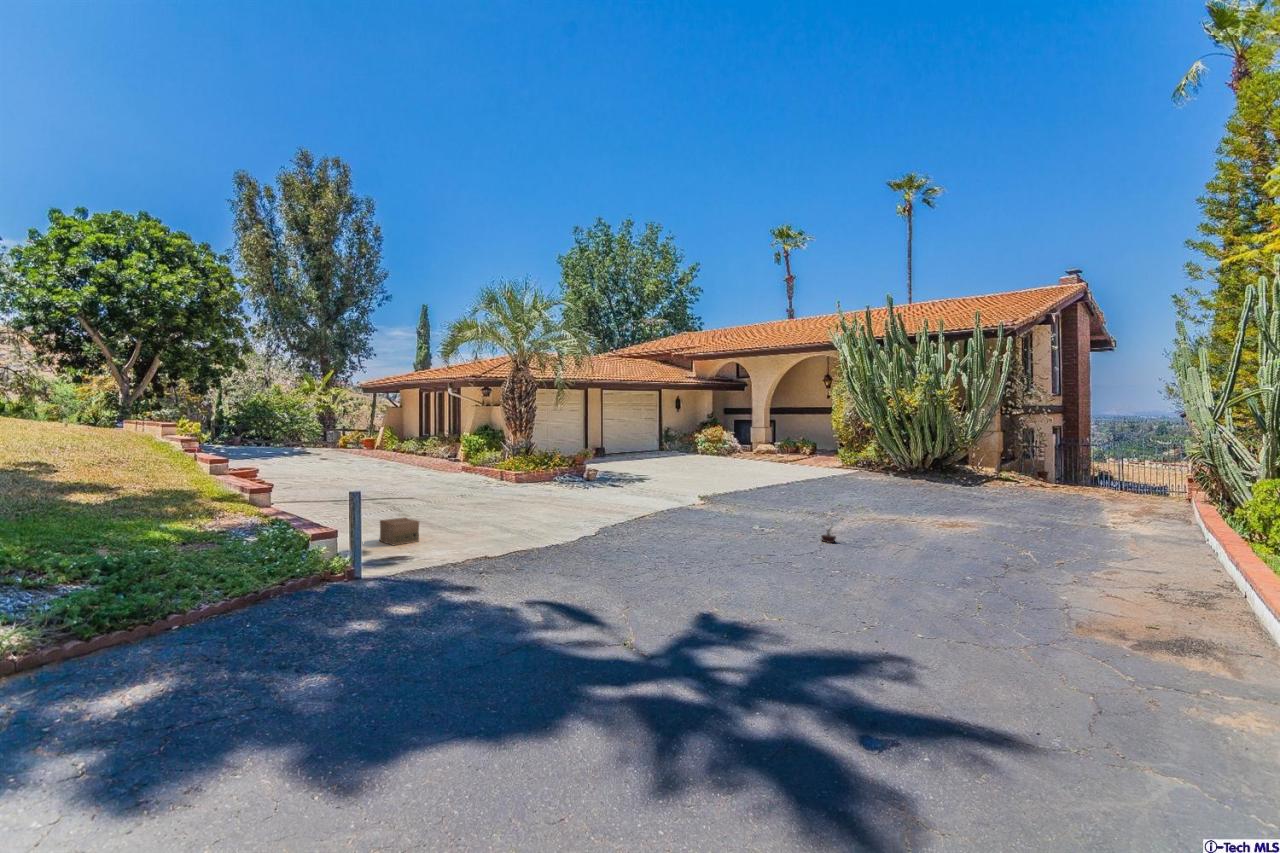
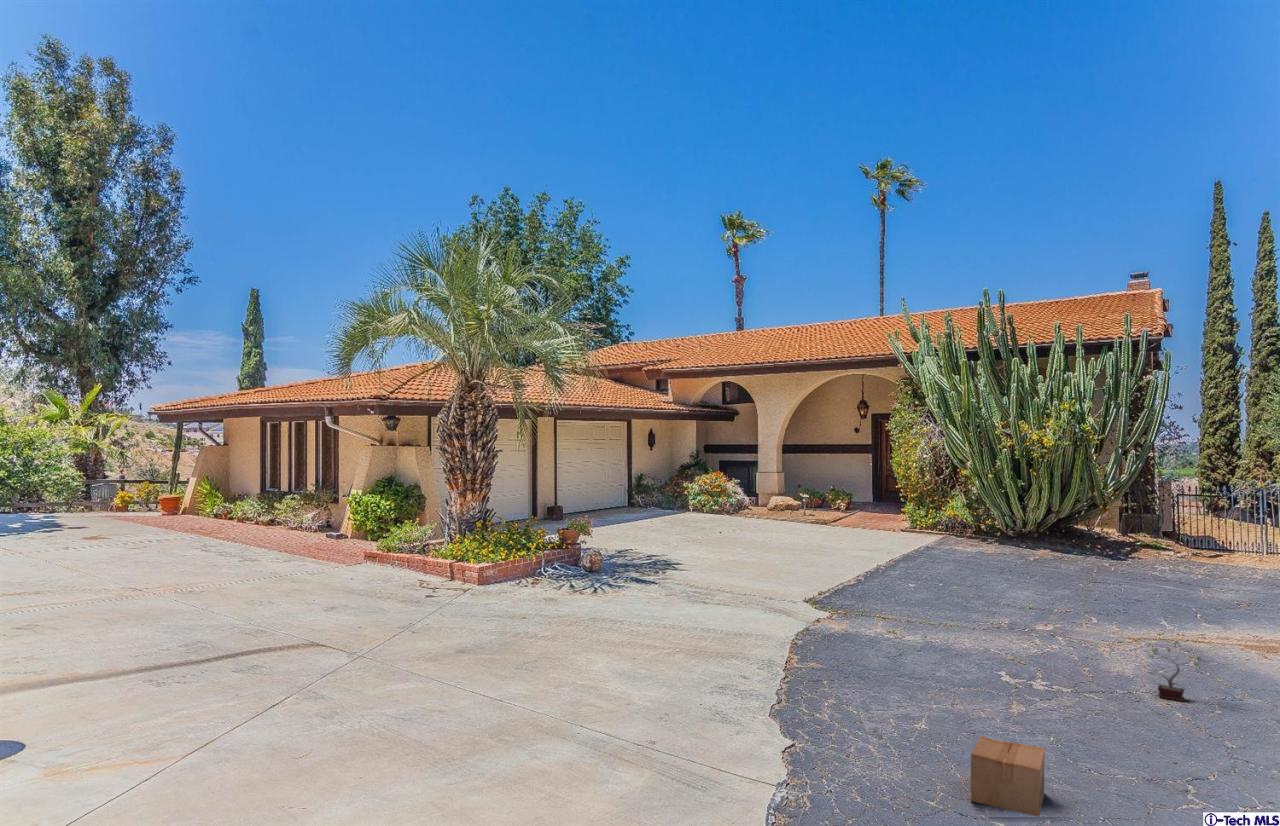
cardboard box: present [380,518,419,545] -> present [971,736,1045,817]

